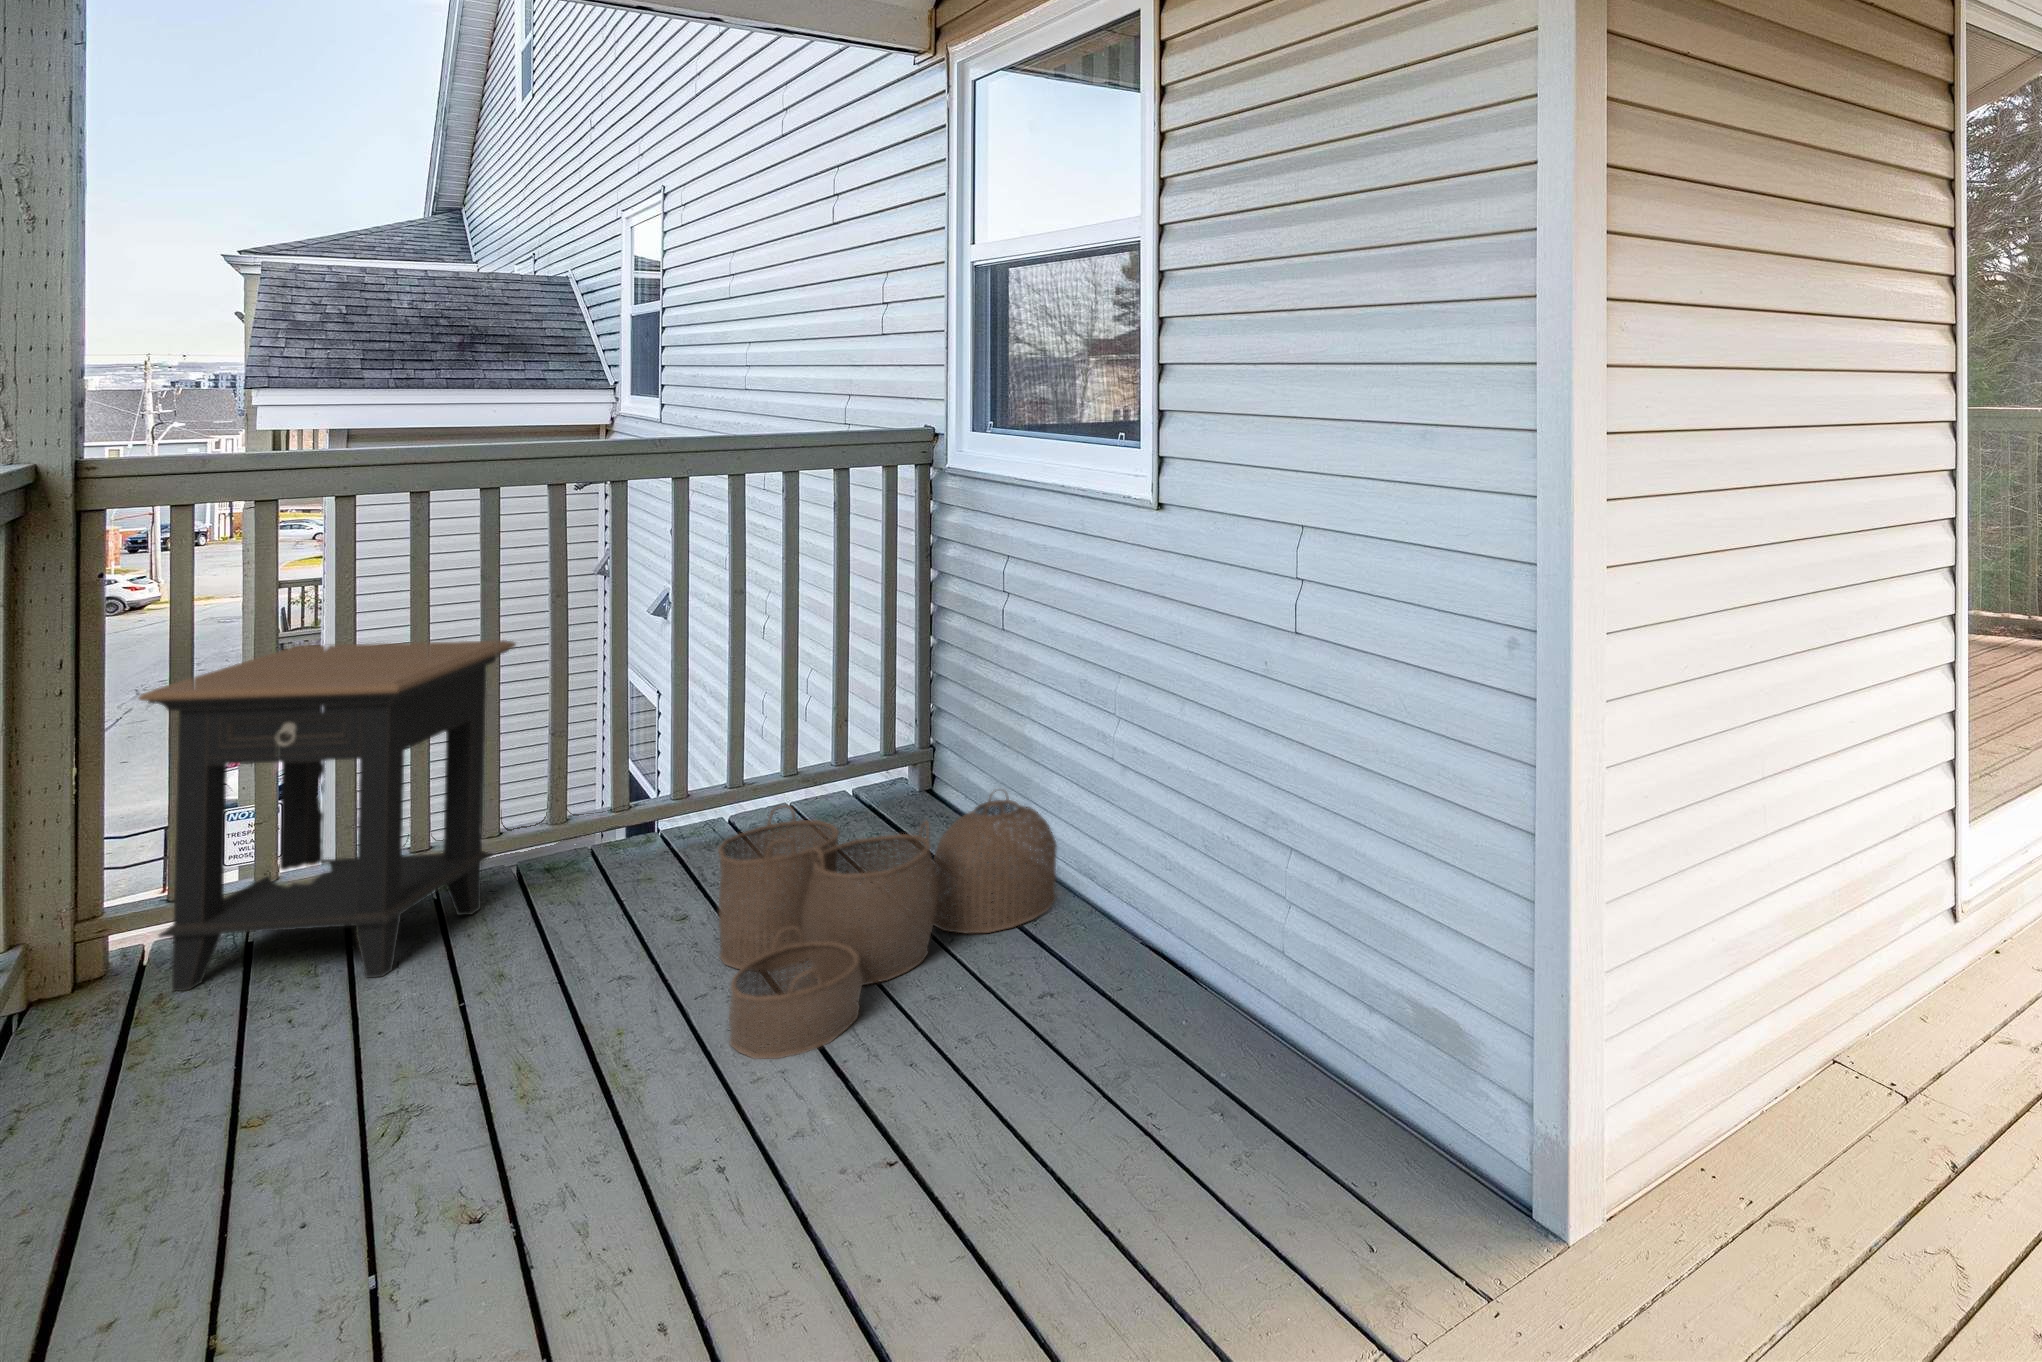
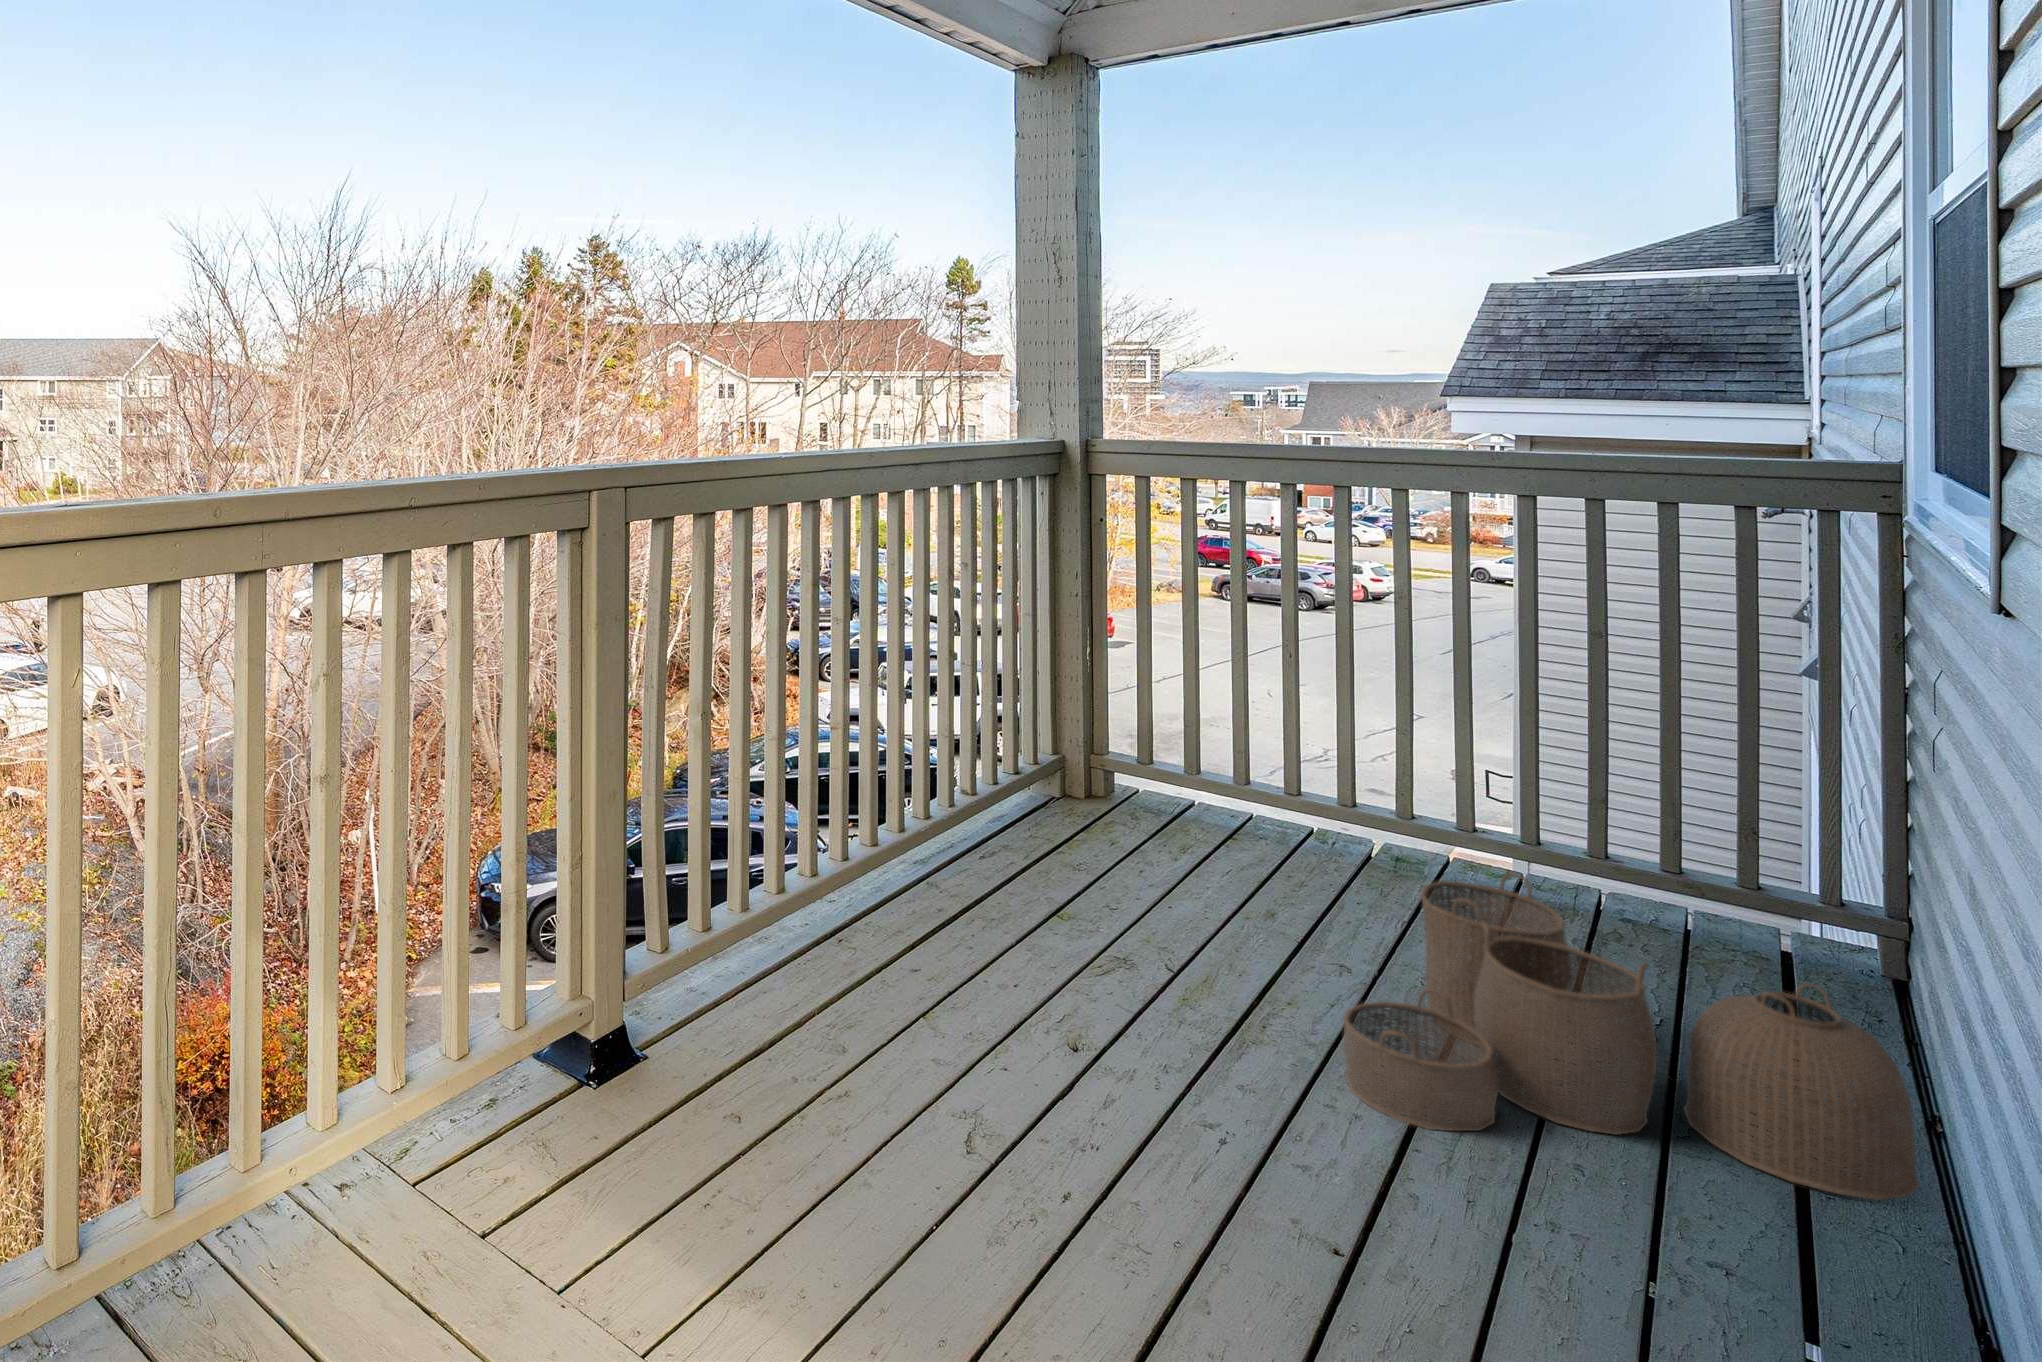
side table: present [139,640,515,991] -> none [1087,595,1337,874]

